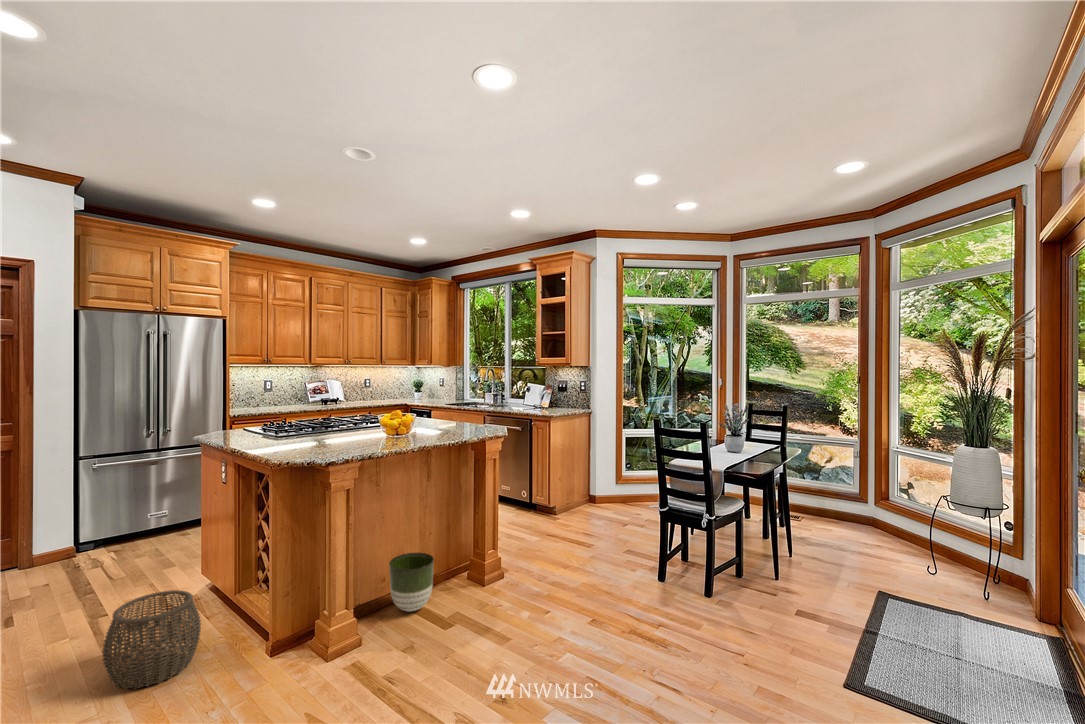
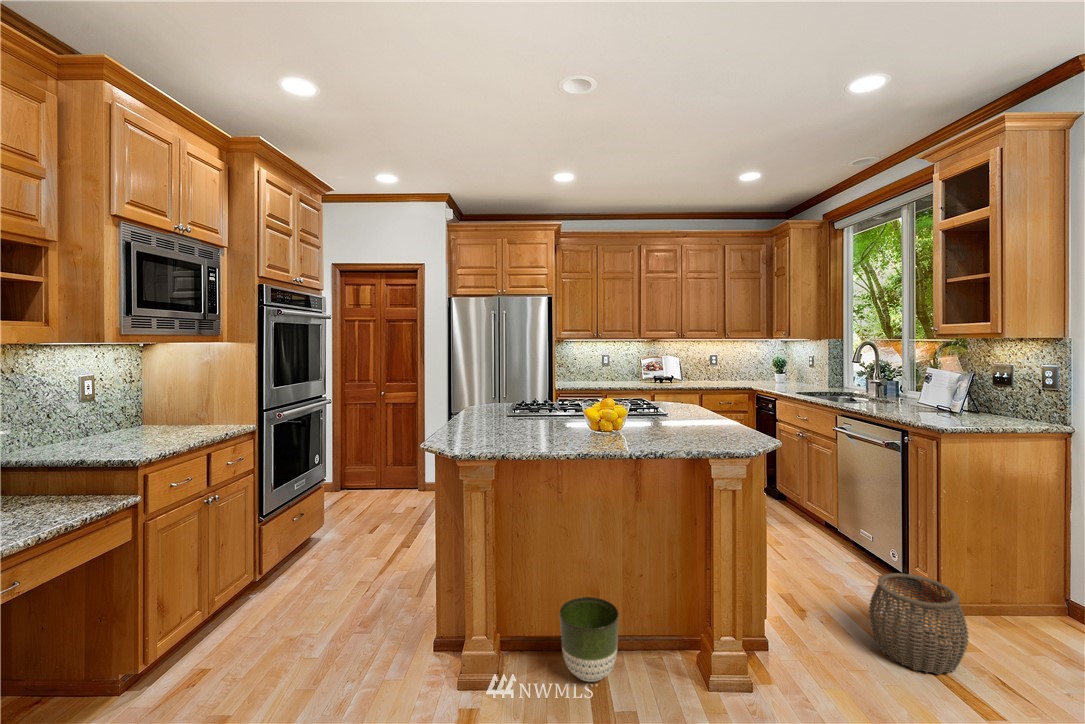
woven basket: present [103,590,201,689] -> present [869,573,969,674]

